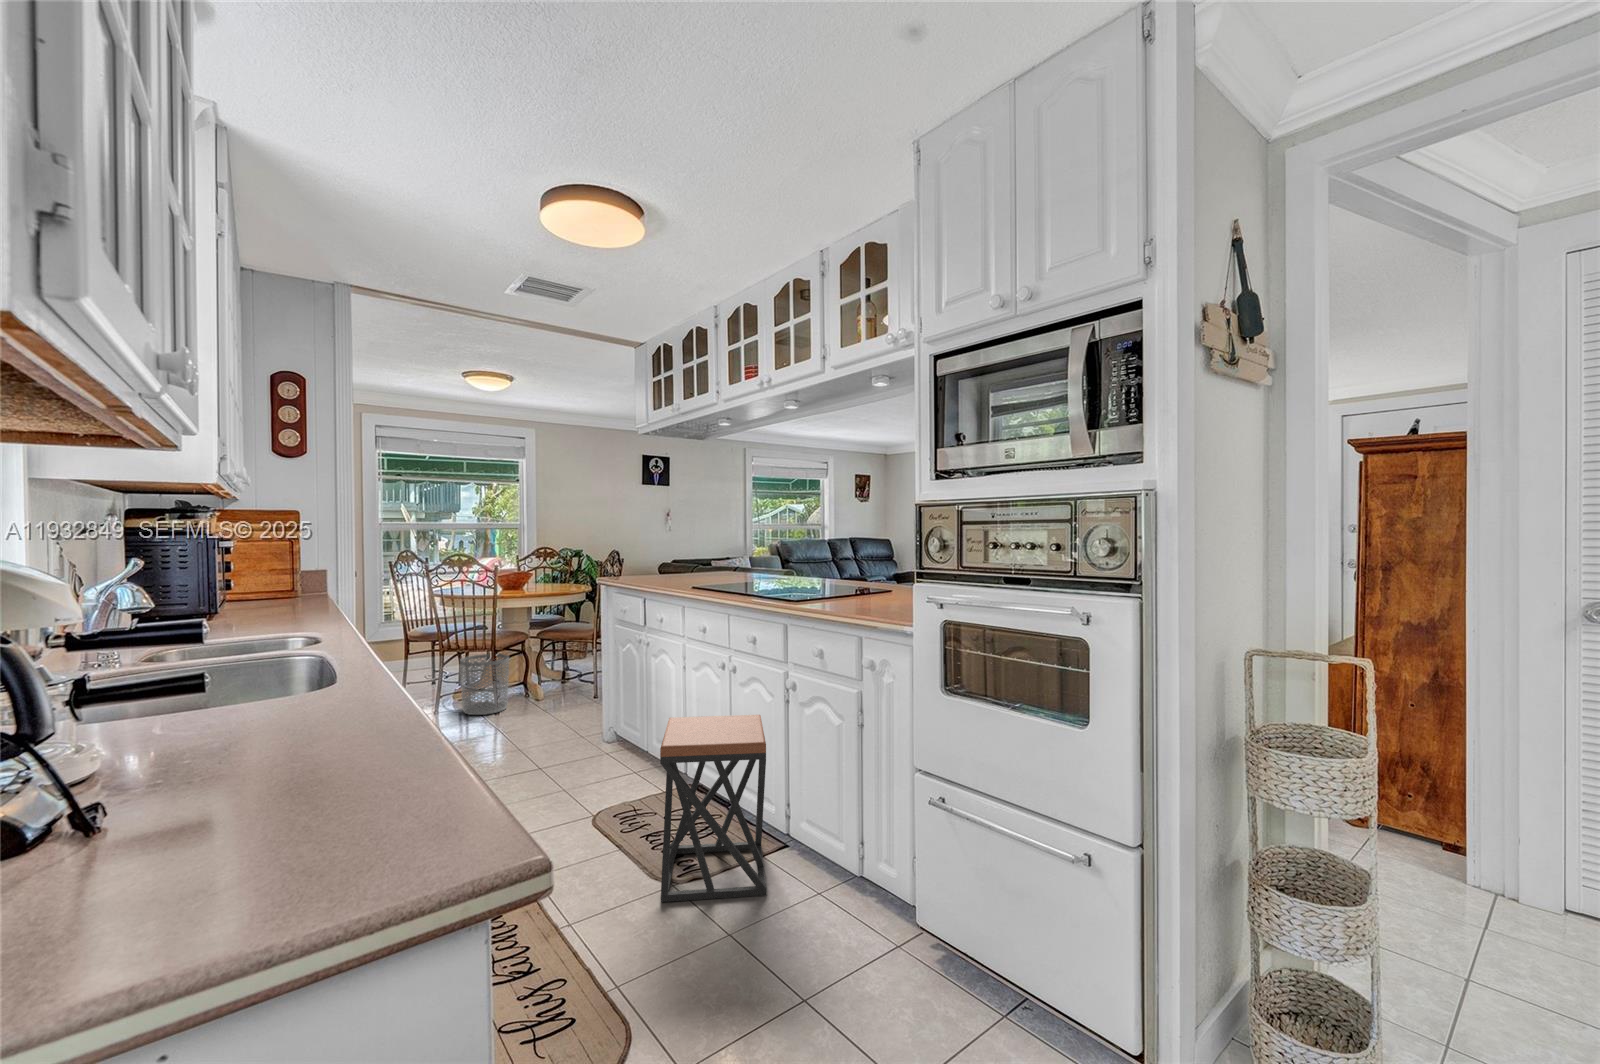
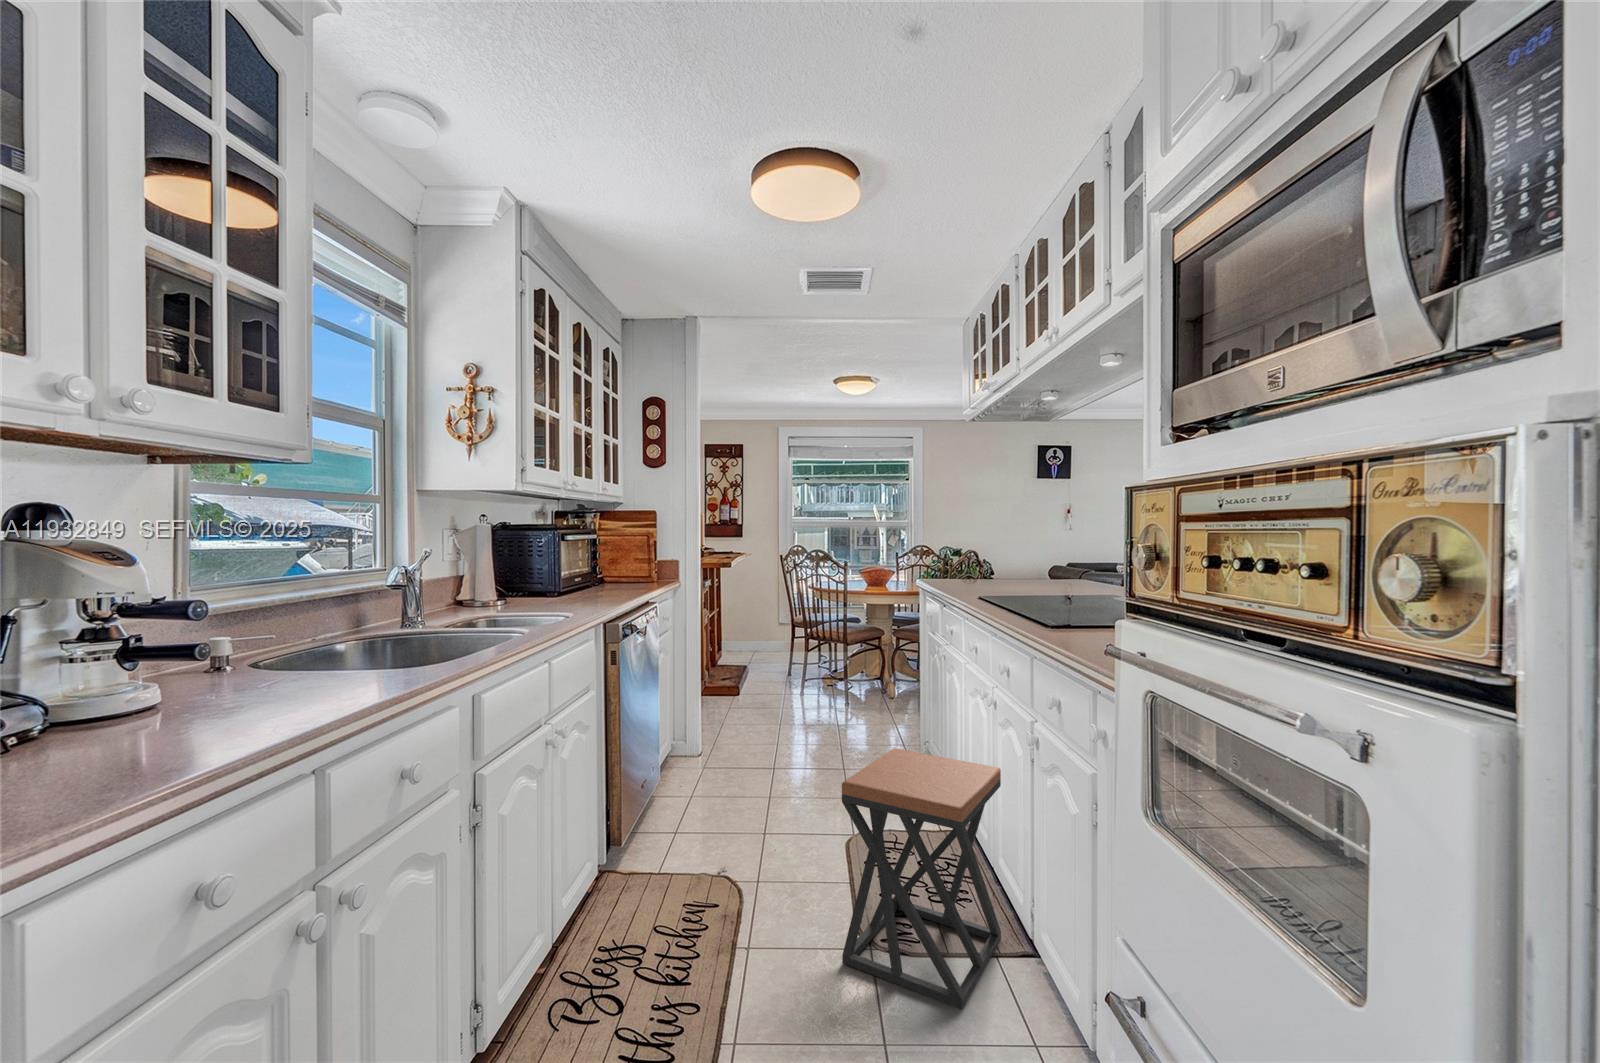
waste bin: present [460,654,509,715] -> none [820,647,863,705]

